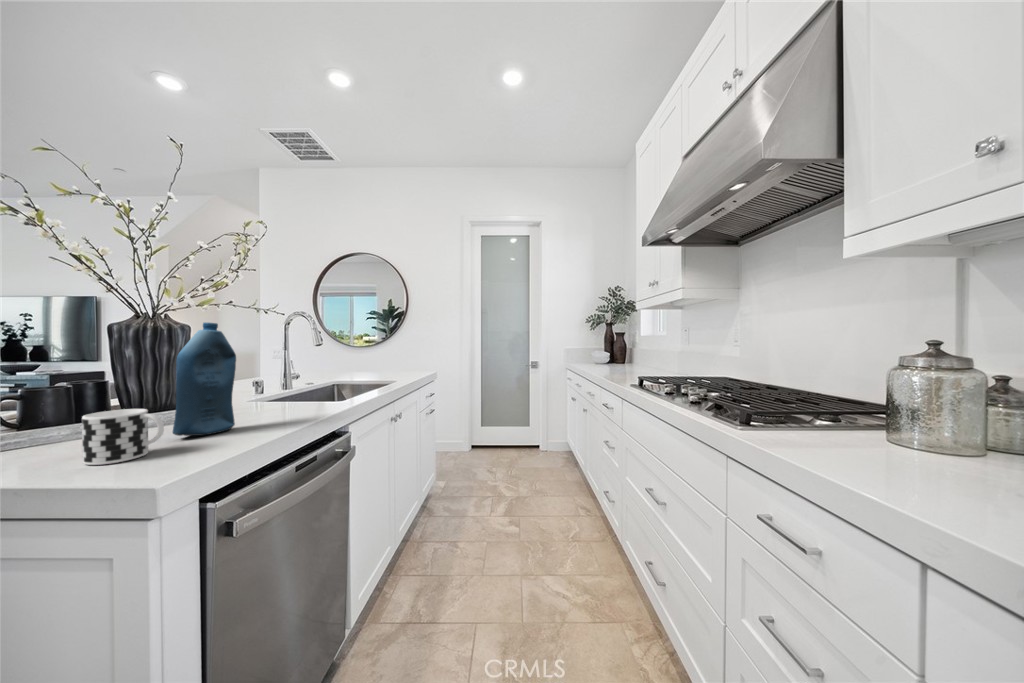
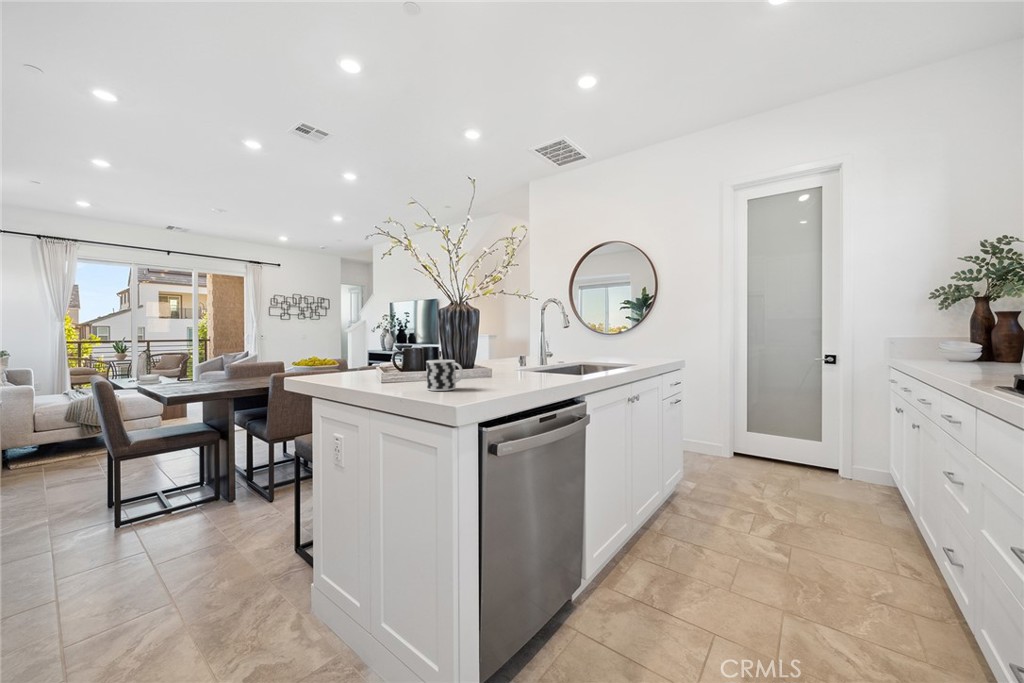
bottle: present [173,322,236,436] -> none [468,304,504,385]

